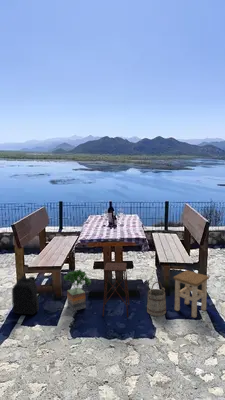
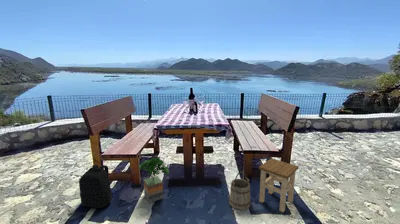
side table: present [103,263,129,317] -> none [181,151,210,212]

